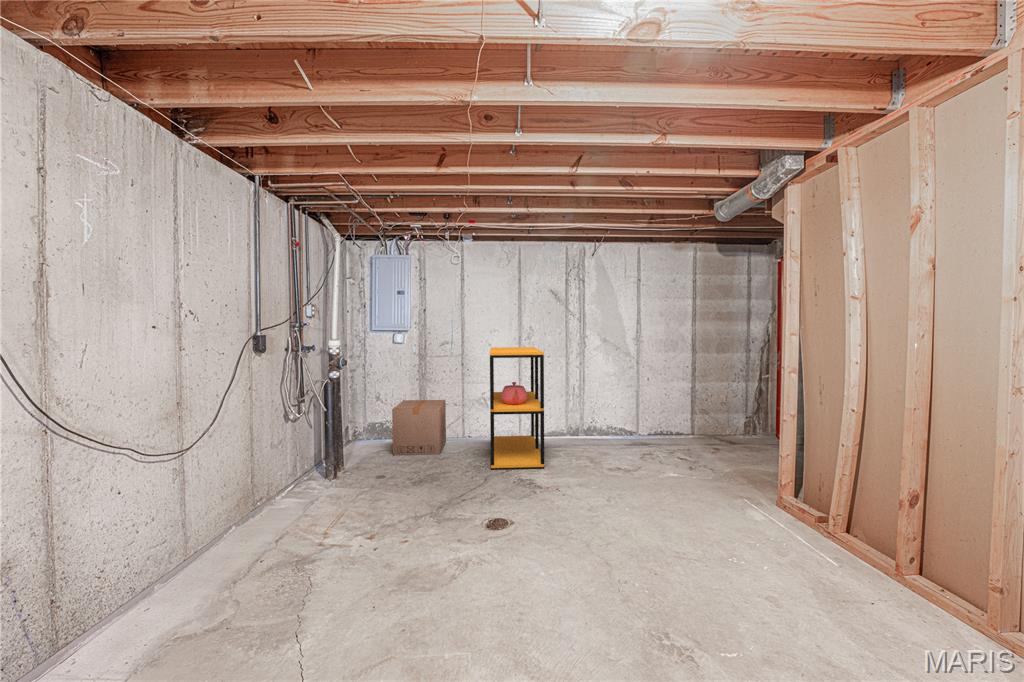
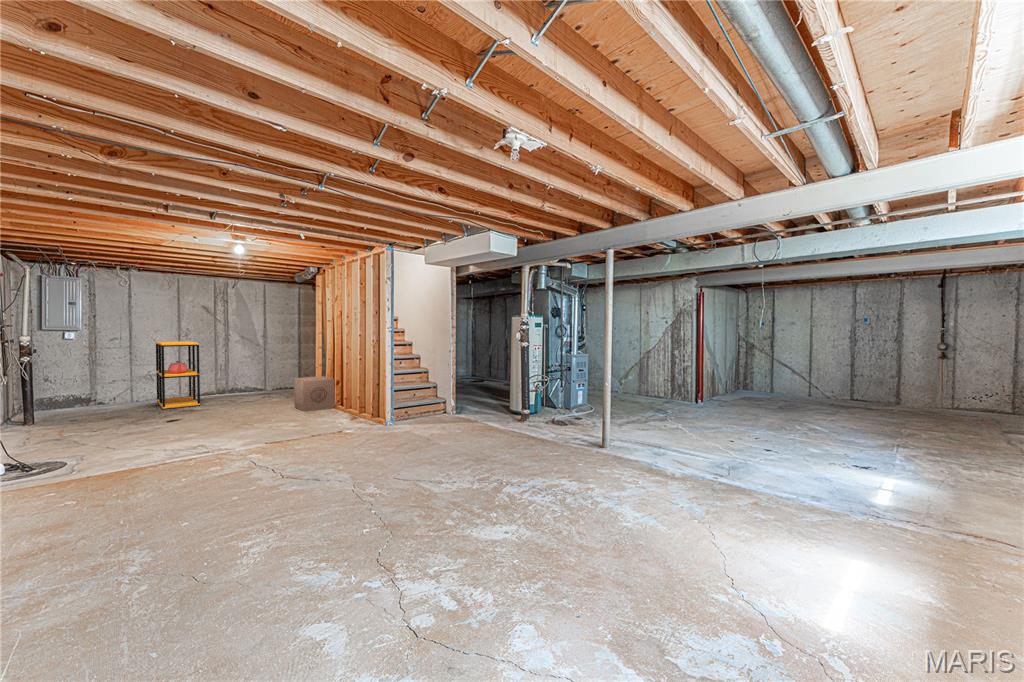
cardboard box: present [392,400,446,456] -> present [294,376,335,411]

